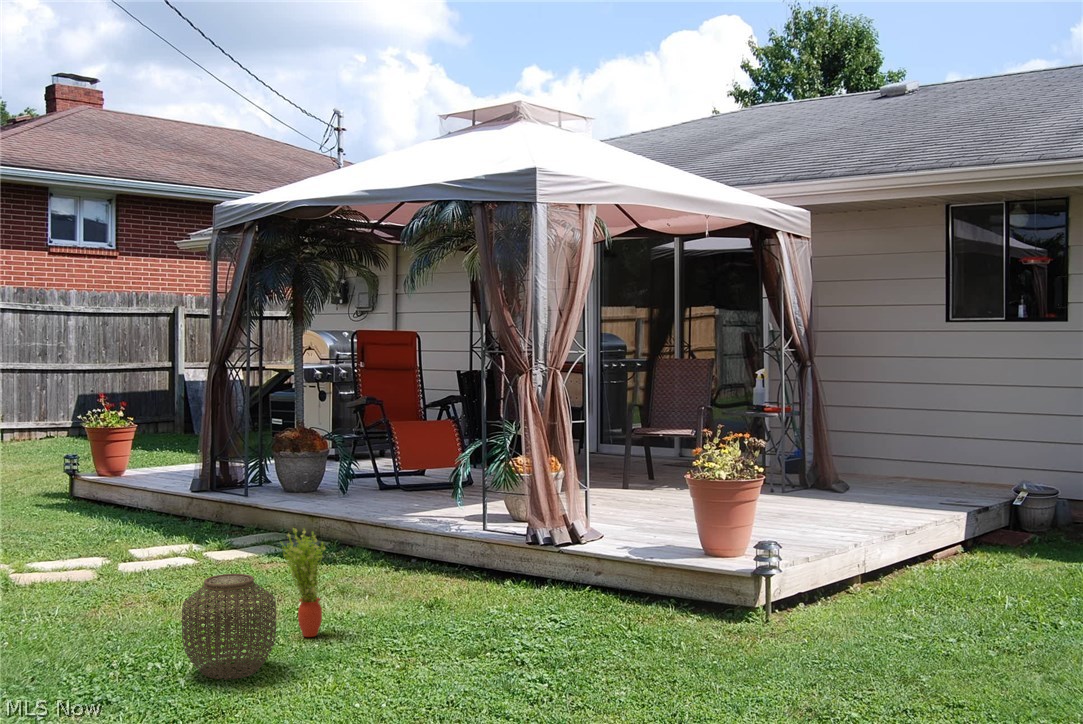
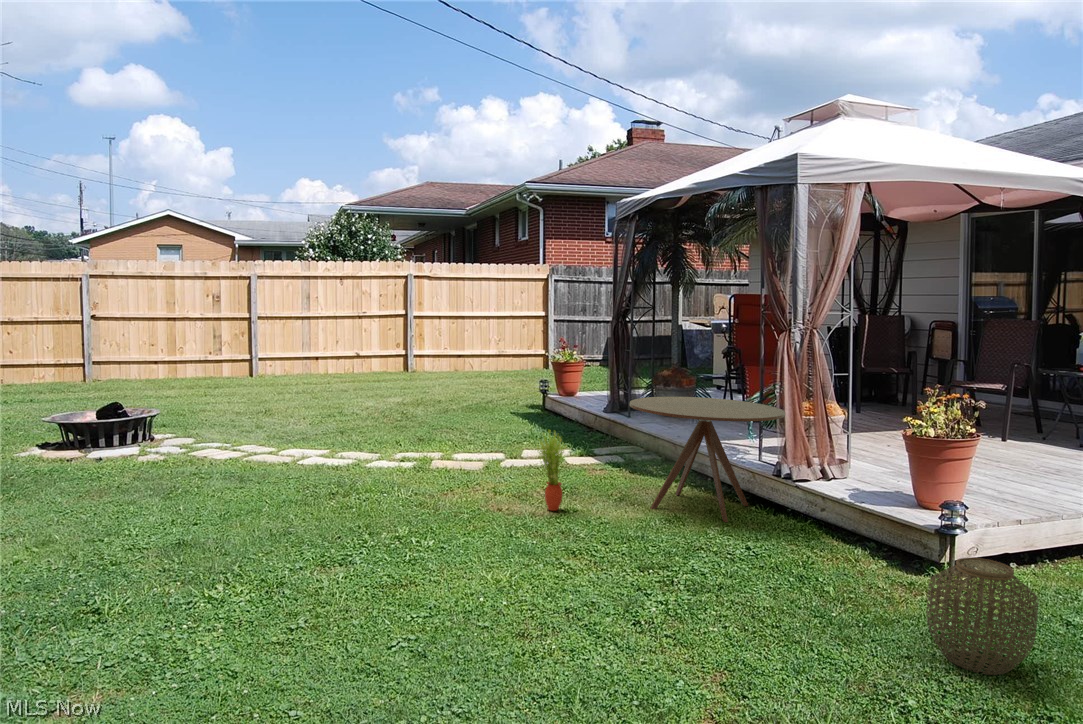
round table: none [368,461,556,611] -> present [630,397,785,522]
woven basket: present [182,574,276,679] -> present [926,557,1039,675]

